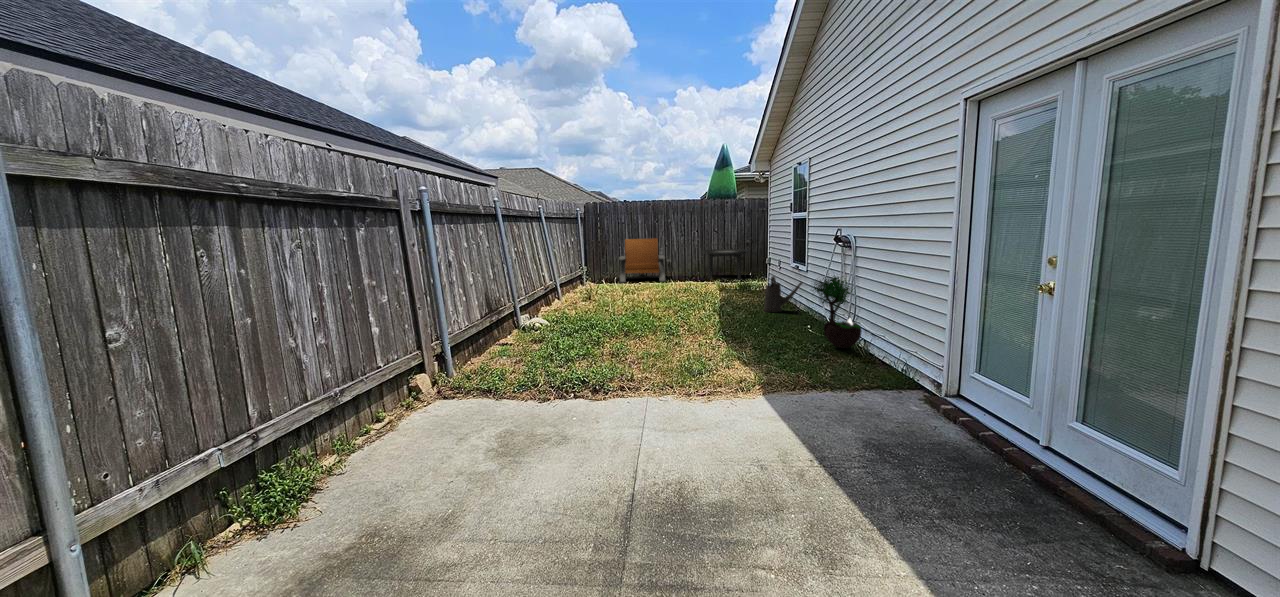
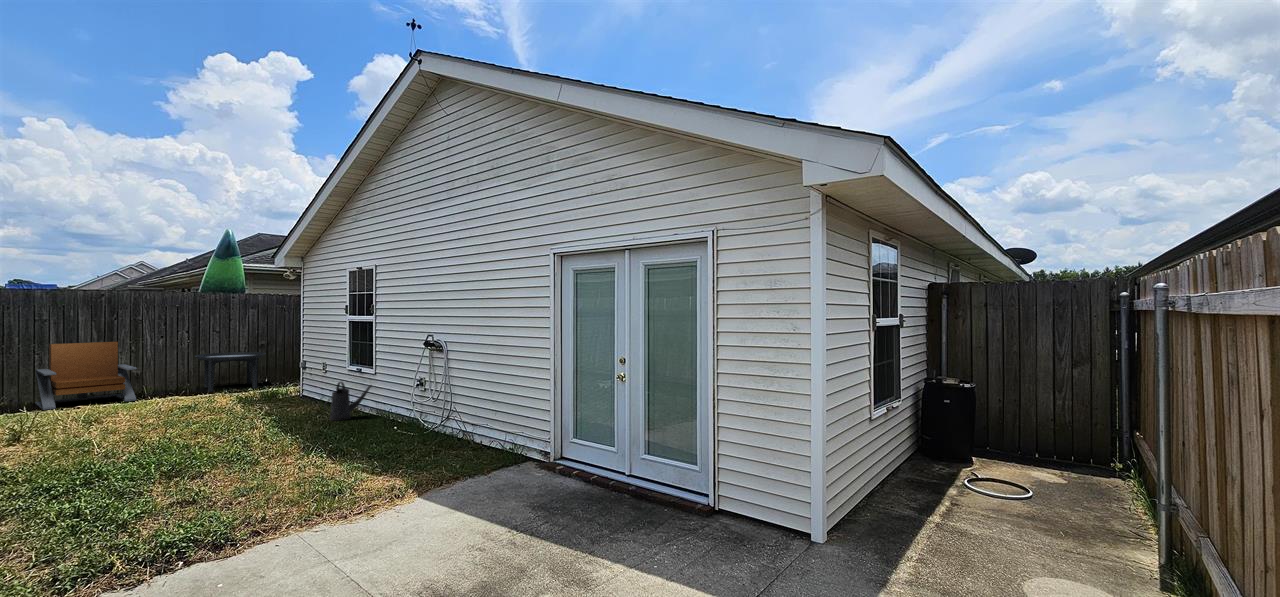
potted tree: present [813,274,861,348] -> none [413,371,463,442]

